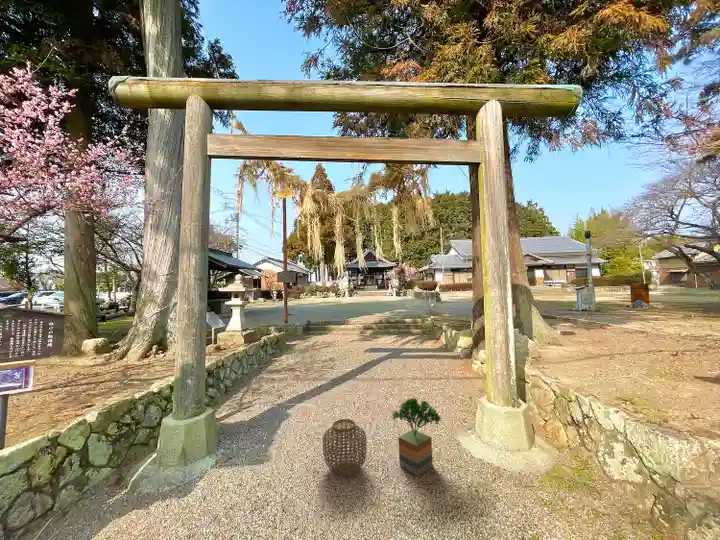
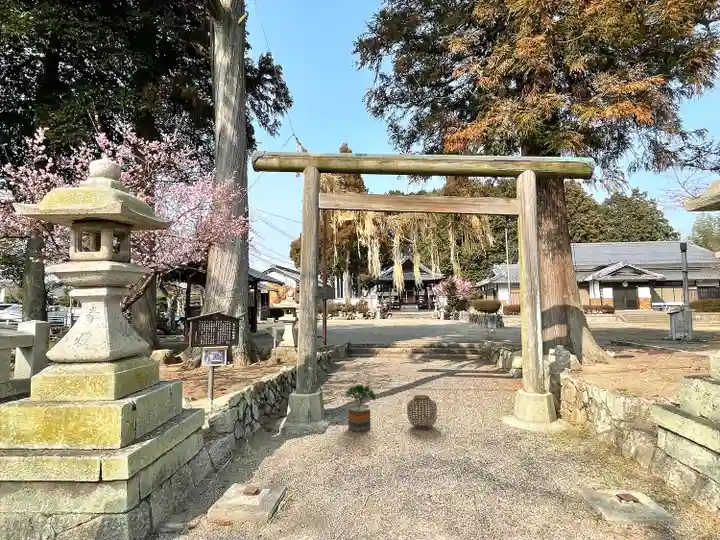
potted tree: present [392,398,441,476] -> present [346,385,376,432]

